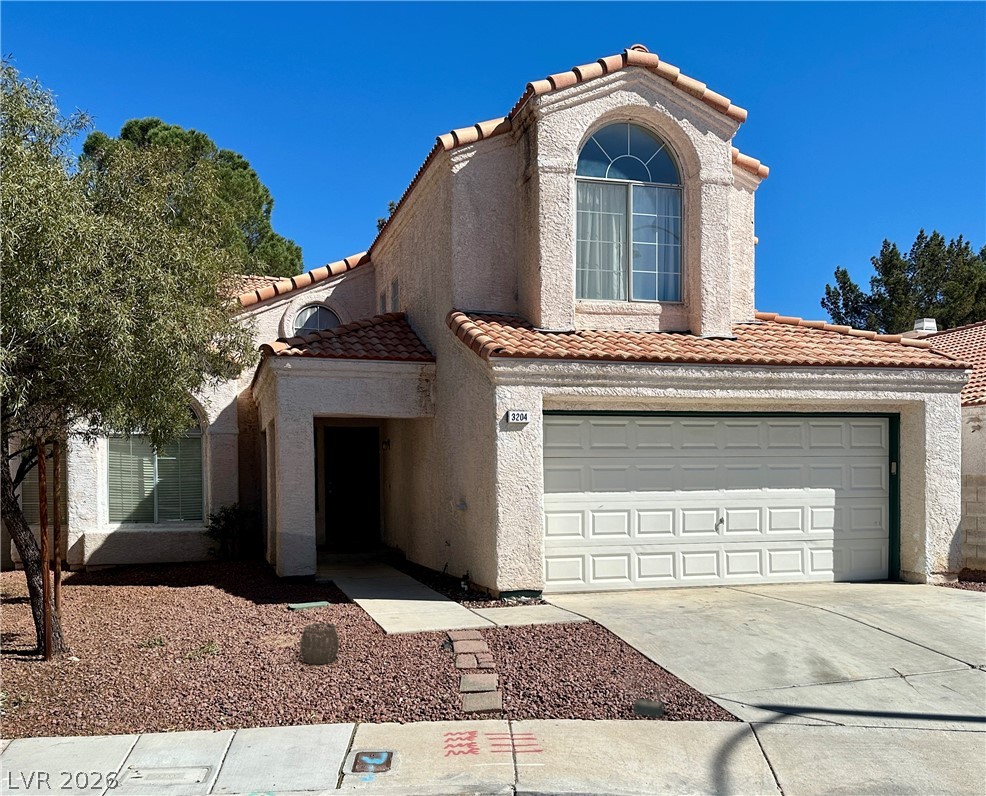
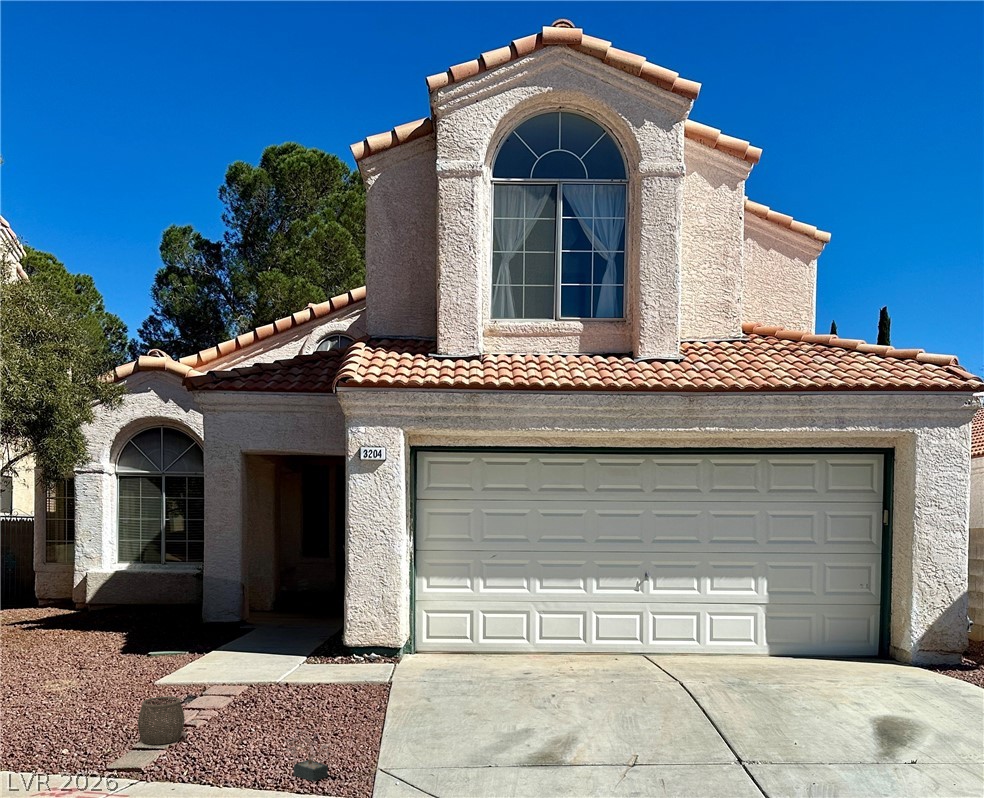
woven basket: present [300,623,339,664] -> present [138,696,185,745]

